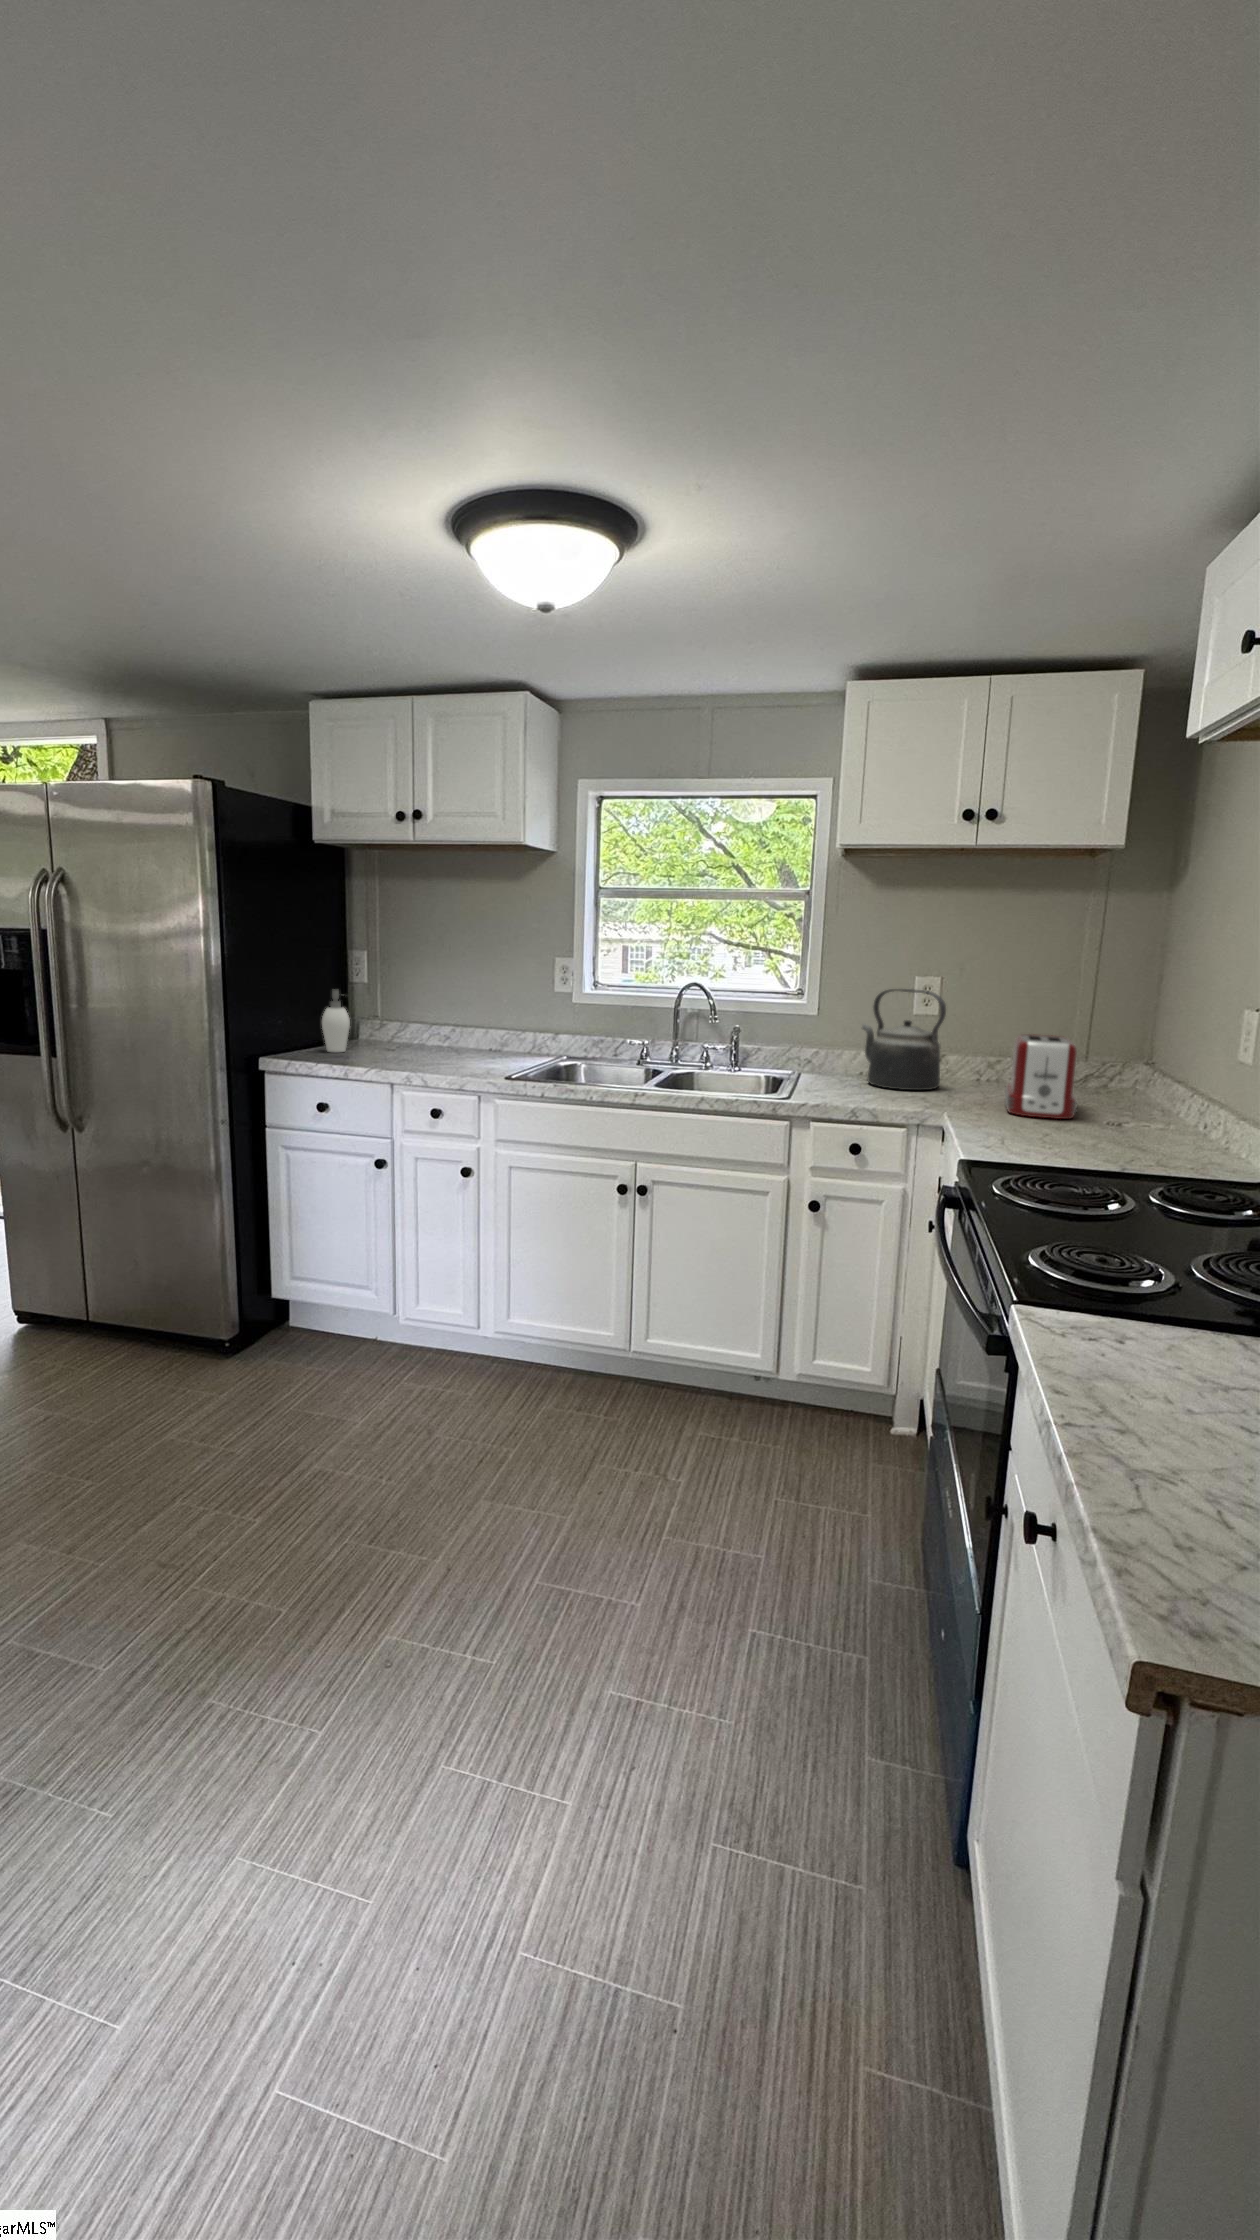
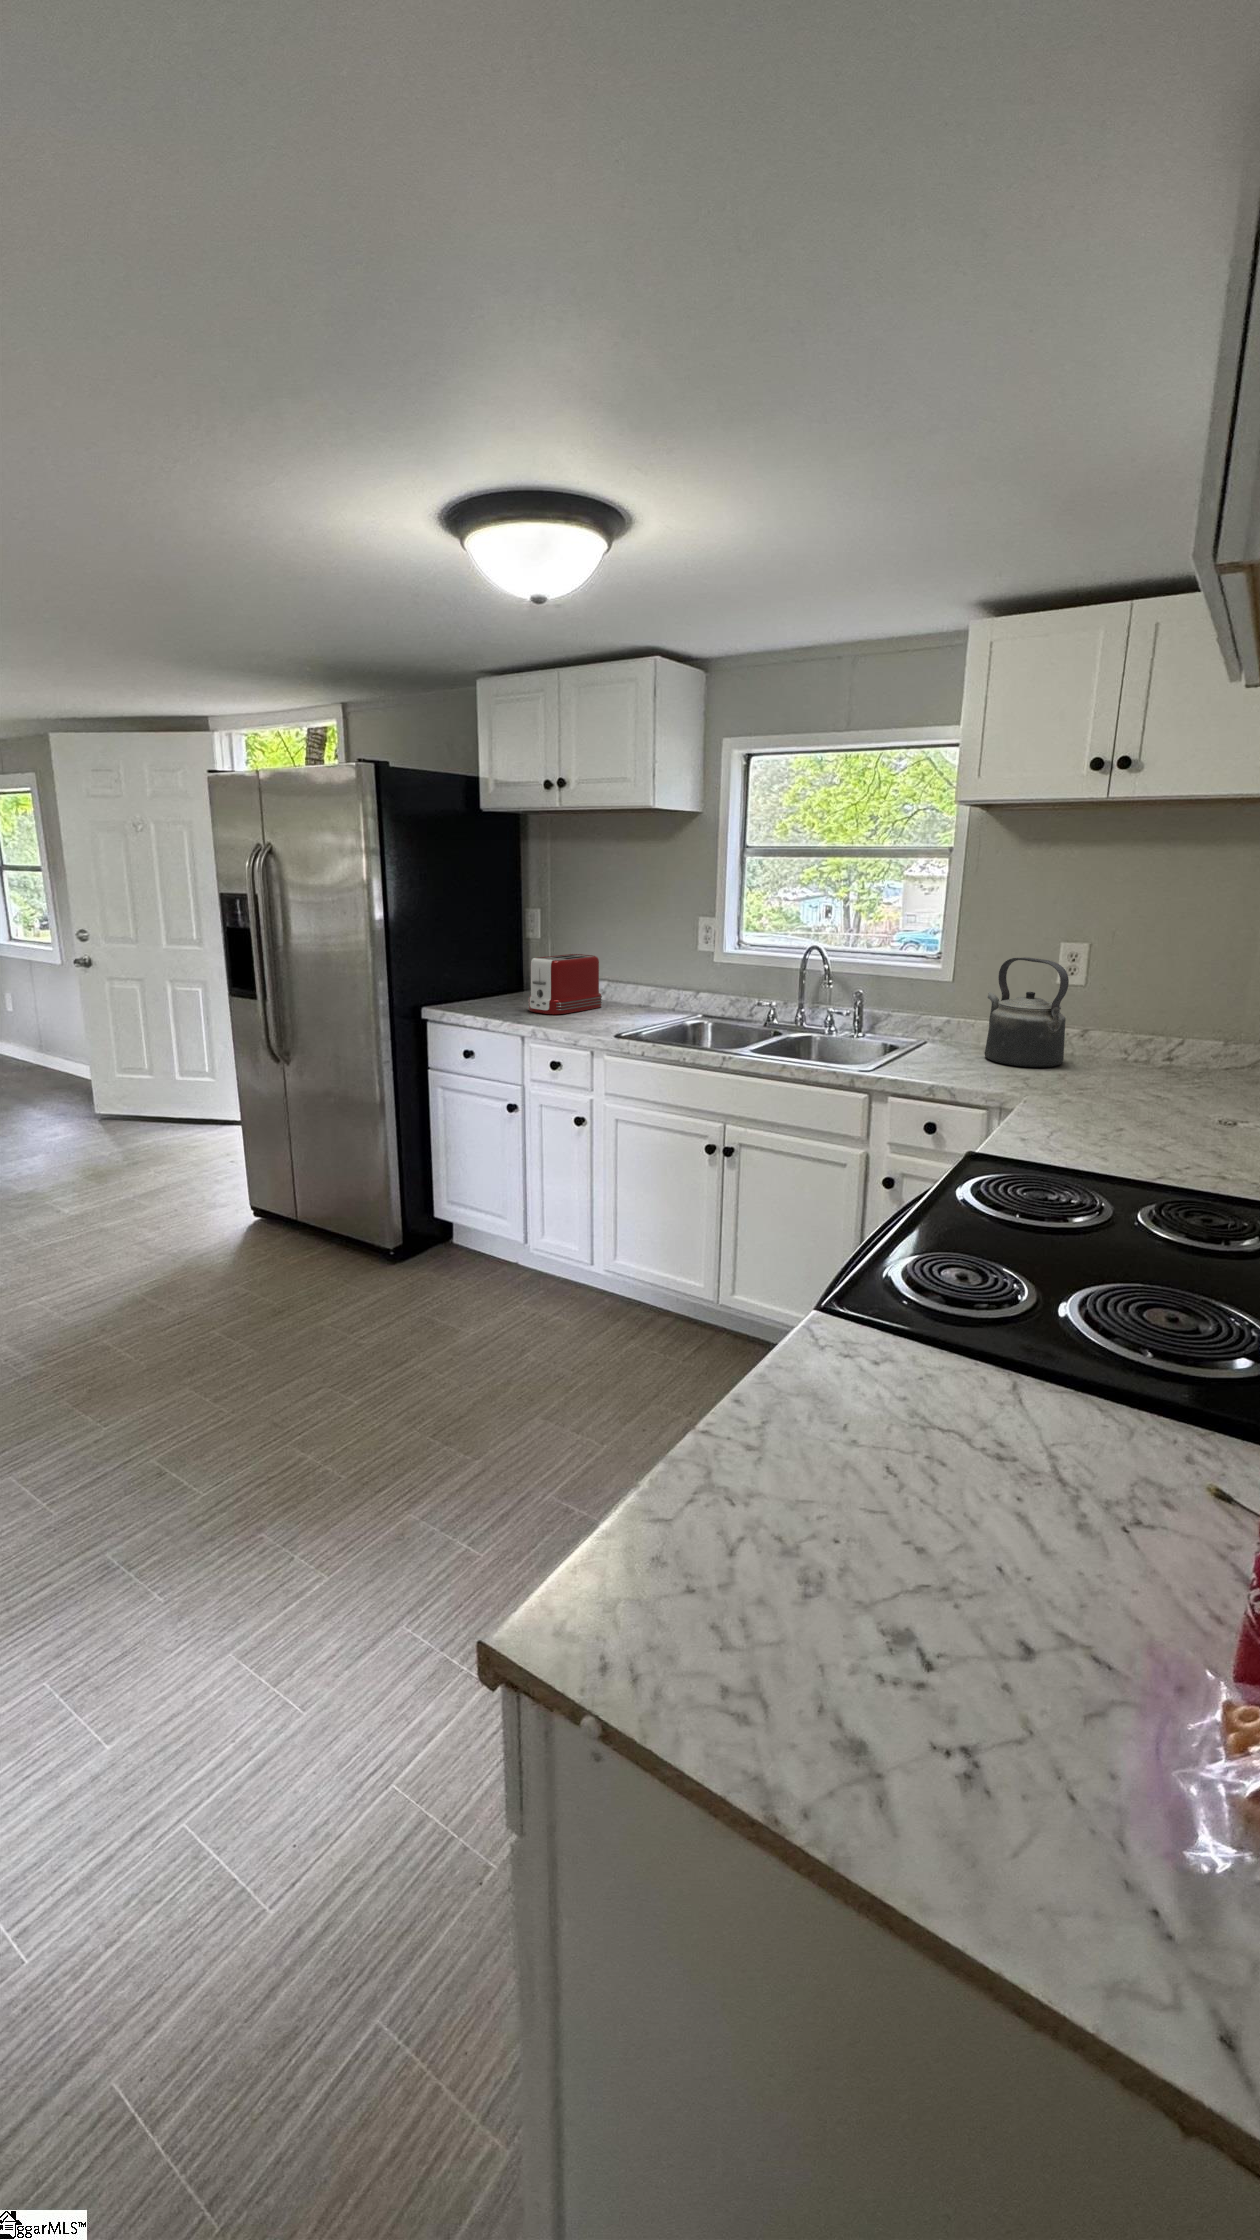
soap dispenser: present [322,990,350,1052] -> none [490,945,515,1002]
toaster: present [1005,1034,1077,1119] -> present [528,954,602,1014]

